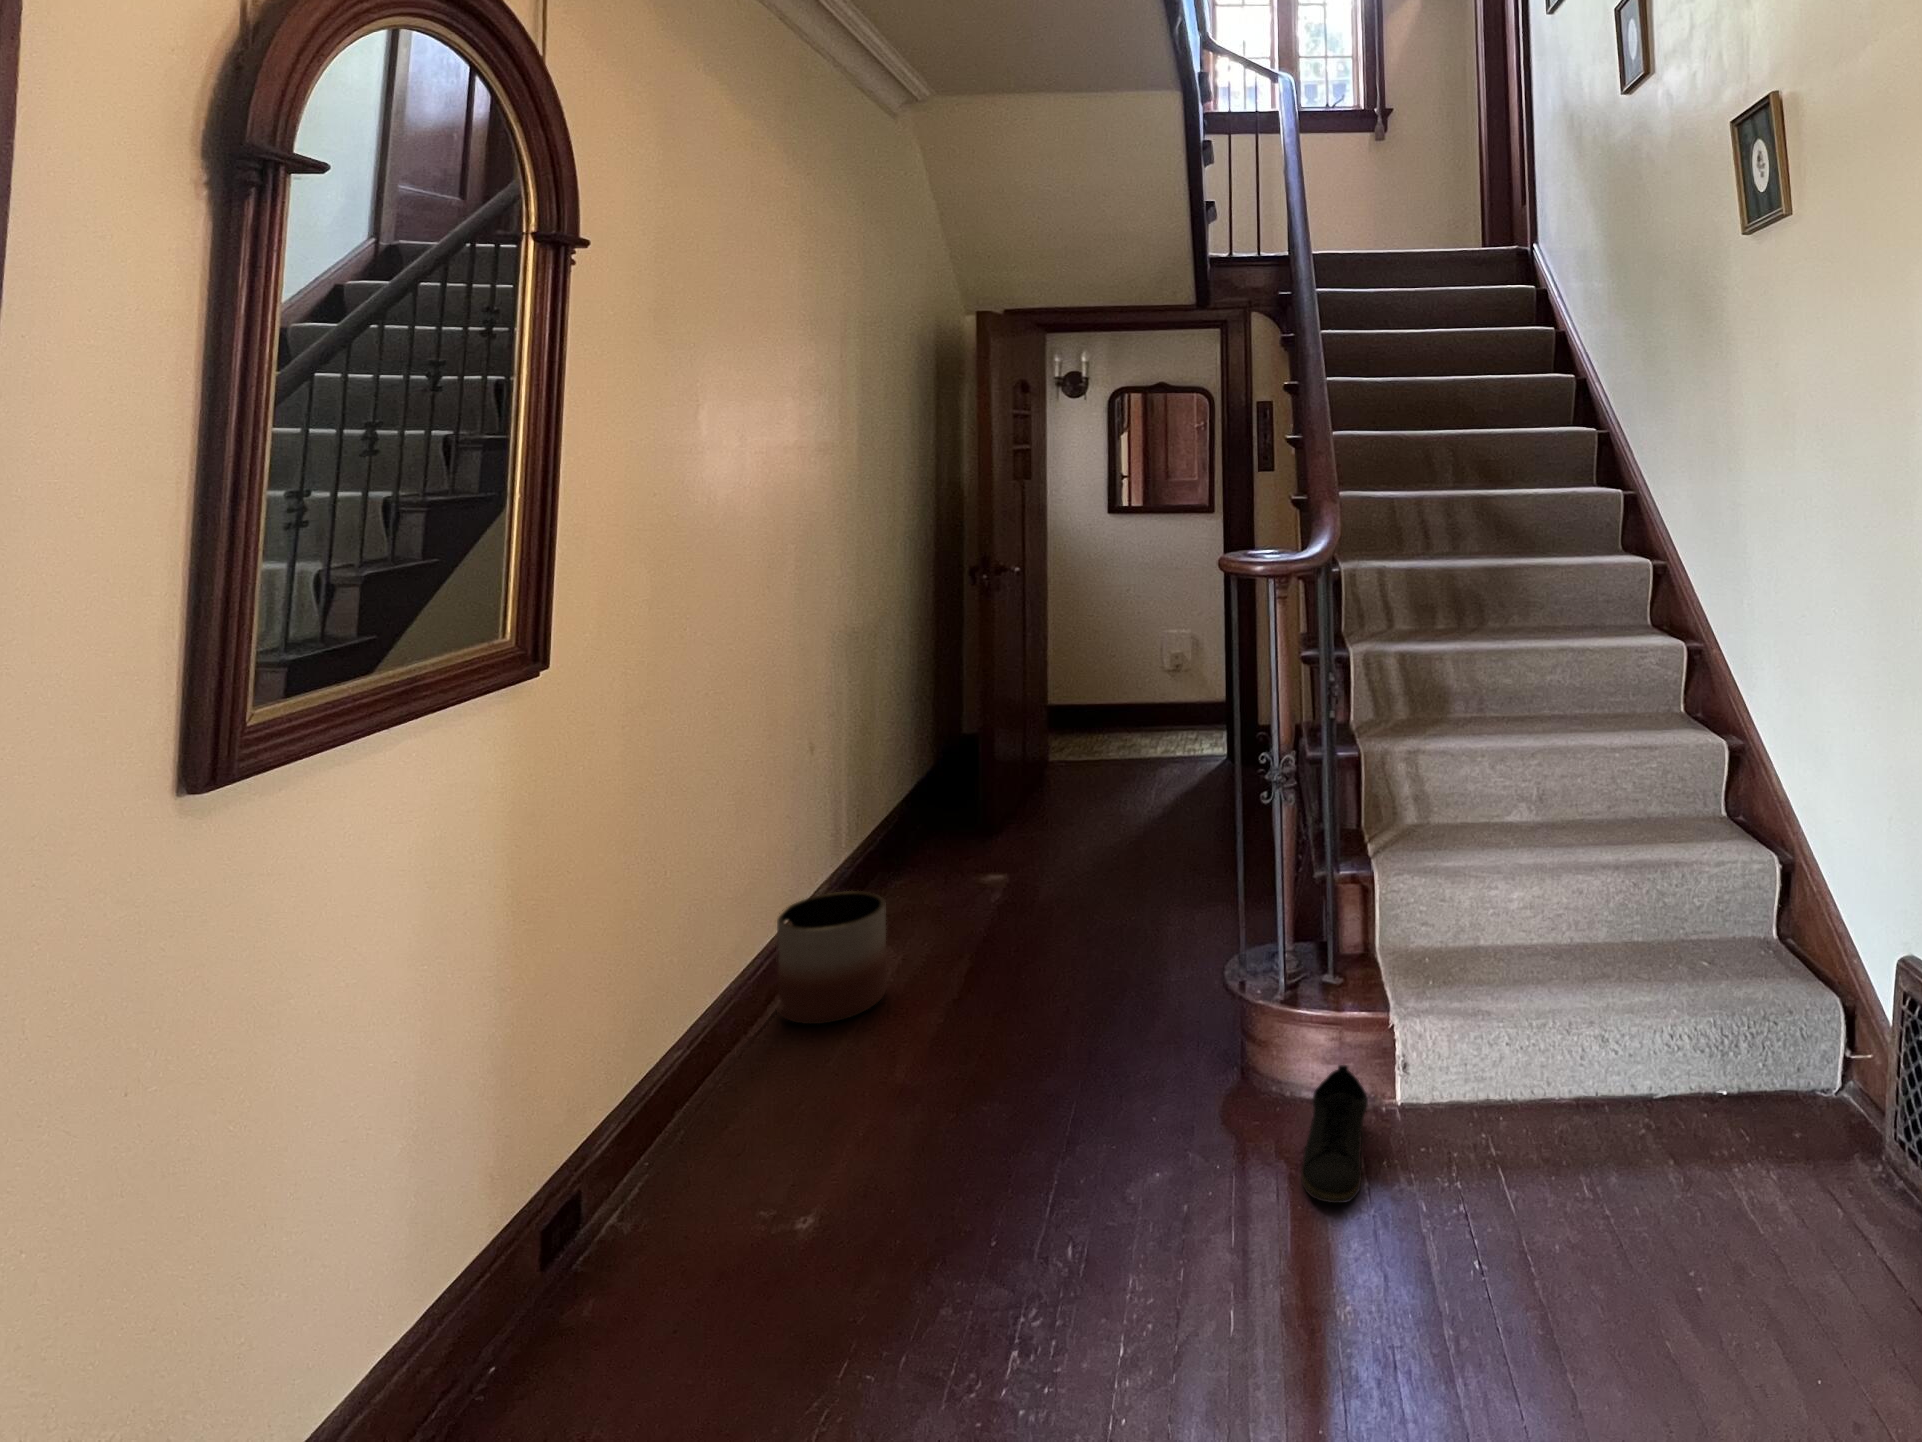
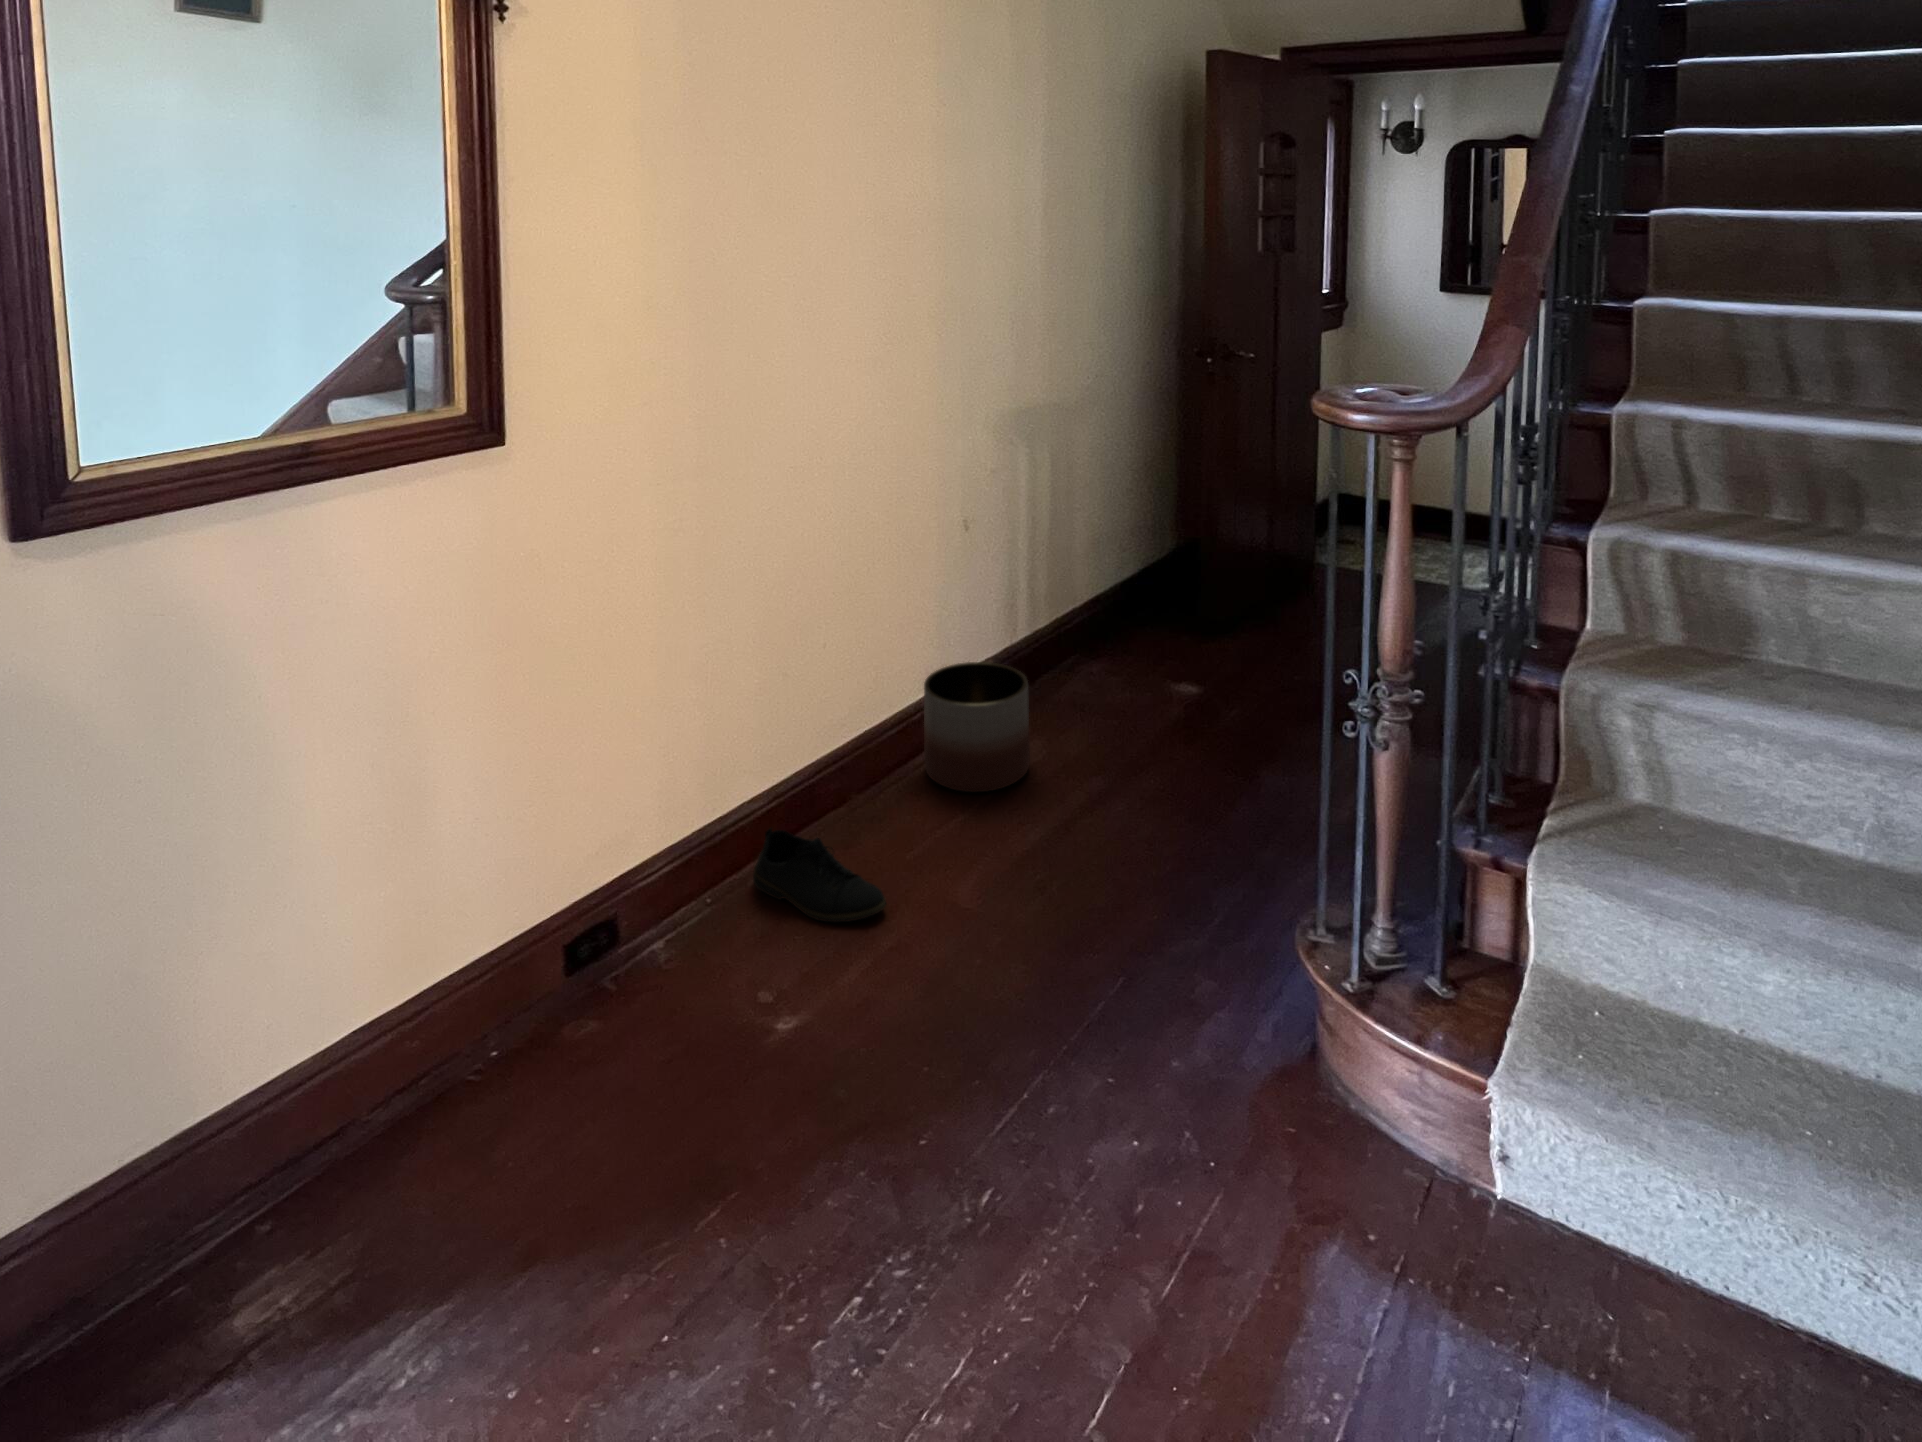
shoe: present [1301,1065,1368,1203] -> present [753,828,886,922]

